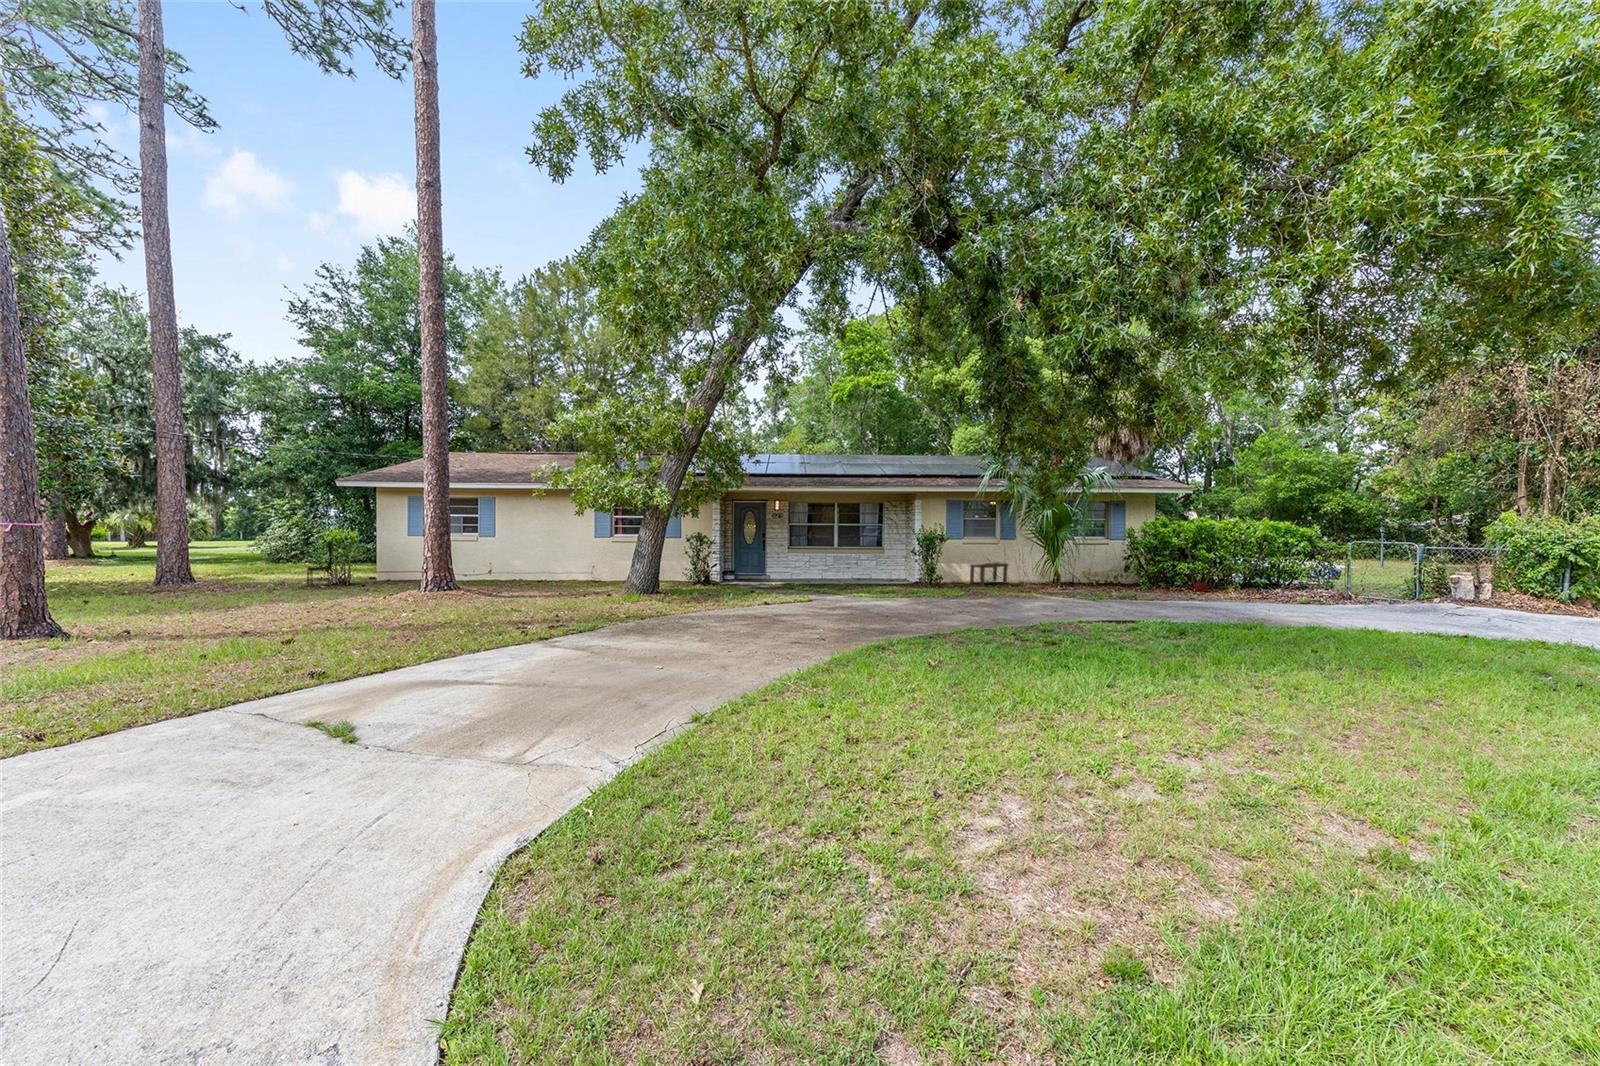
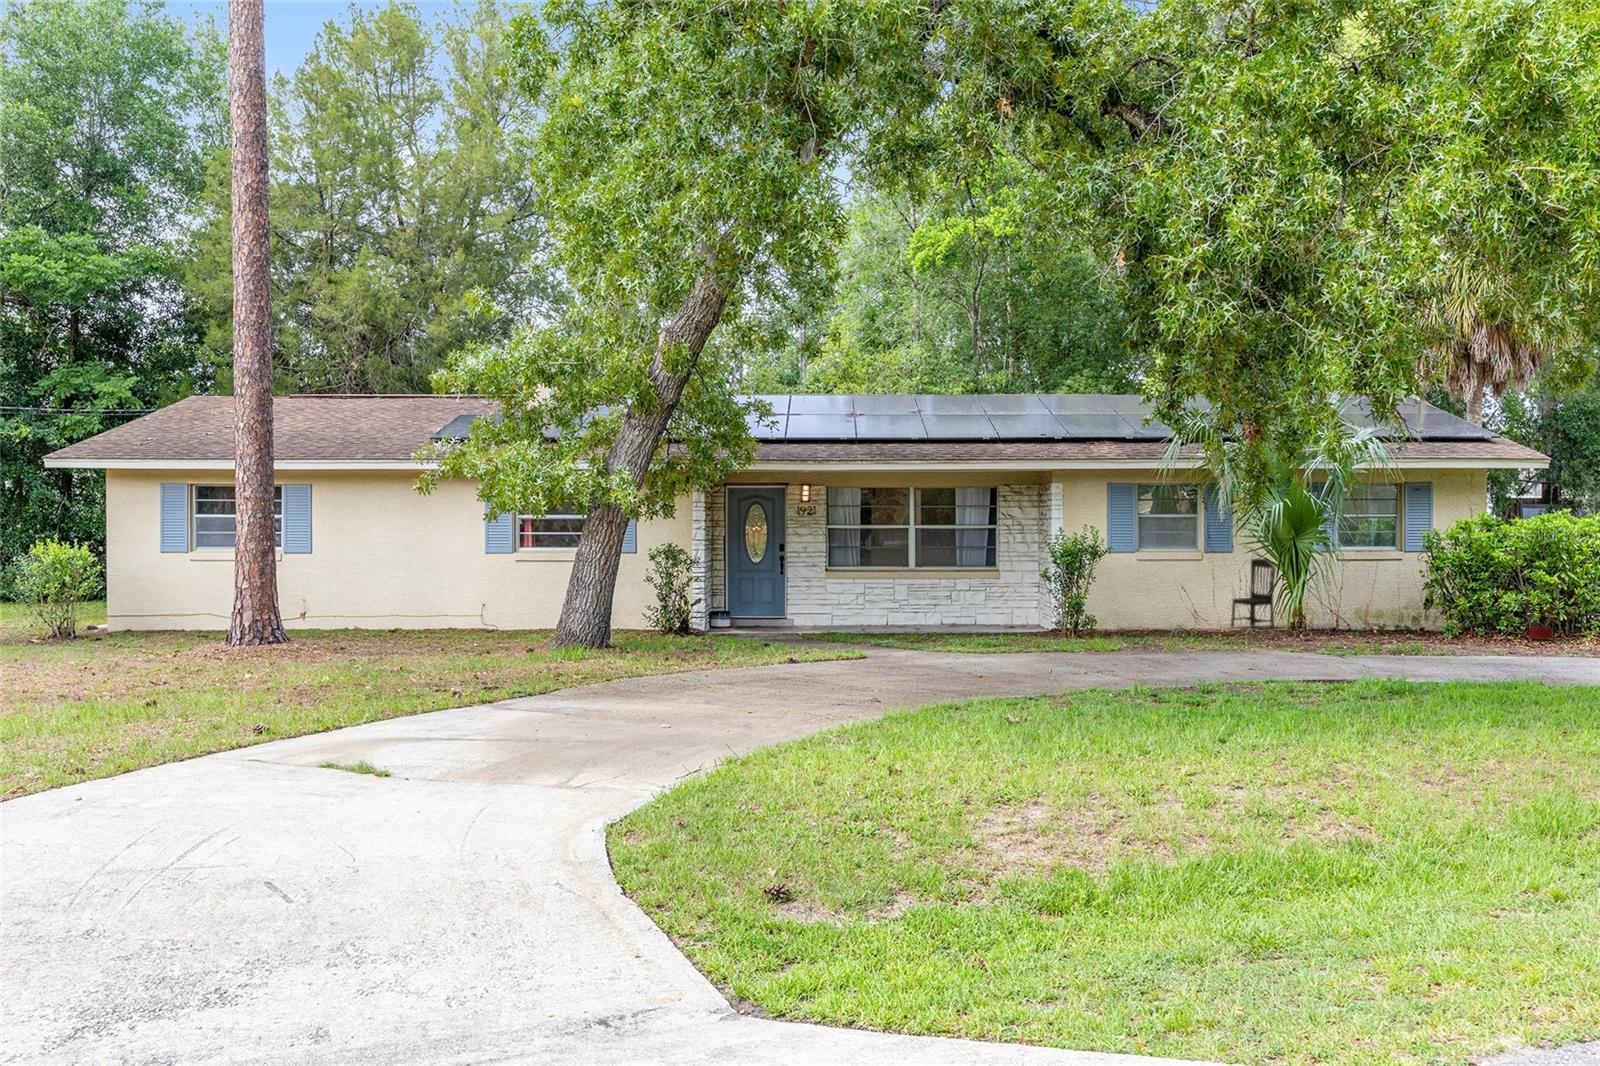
chair: present [307,541,333,586] -> present [1231,559,1275,630]
bench: present [970,562,1008,585] -> none [1143,592,1211,633]

